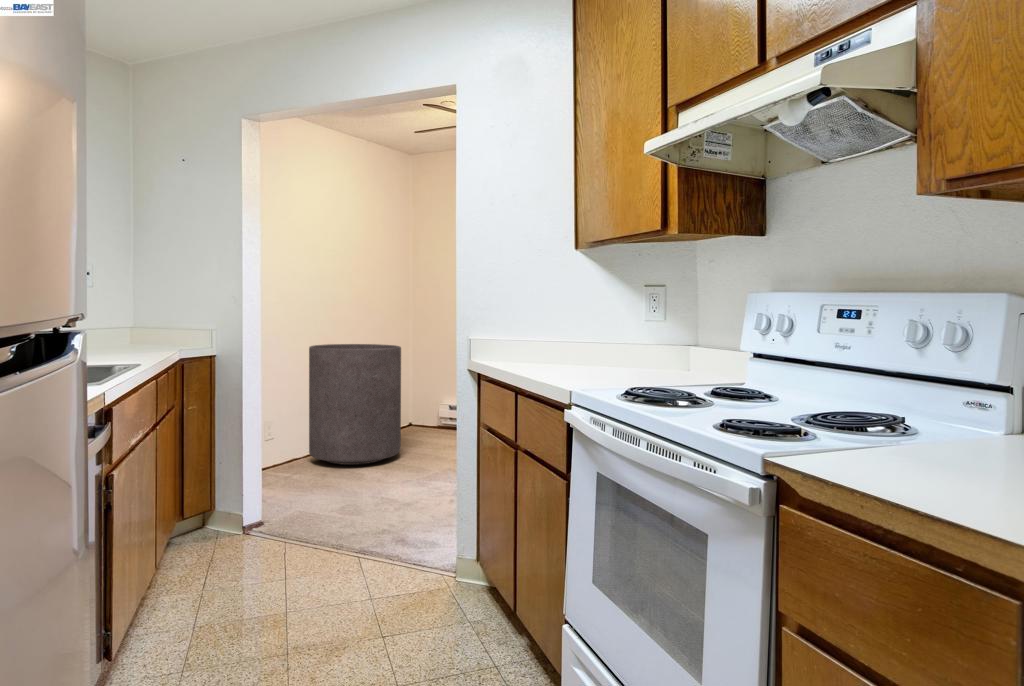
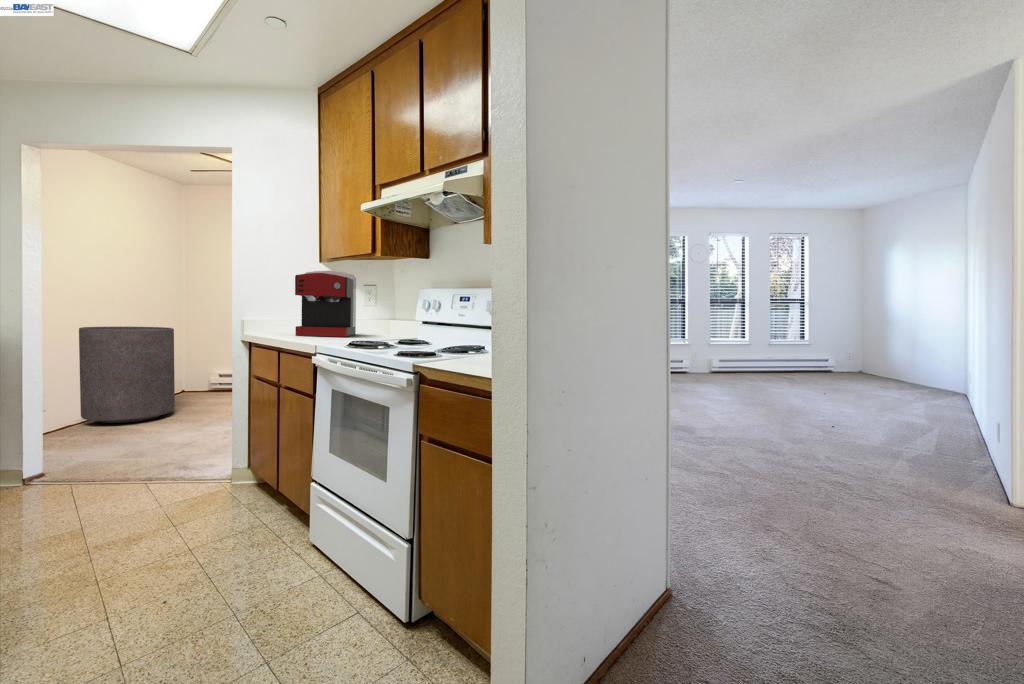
coffee maker: none [541,263,633,372] -> present [295,271,356,337]

